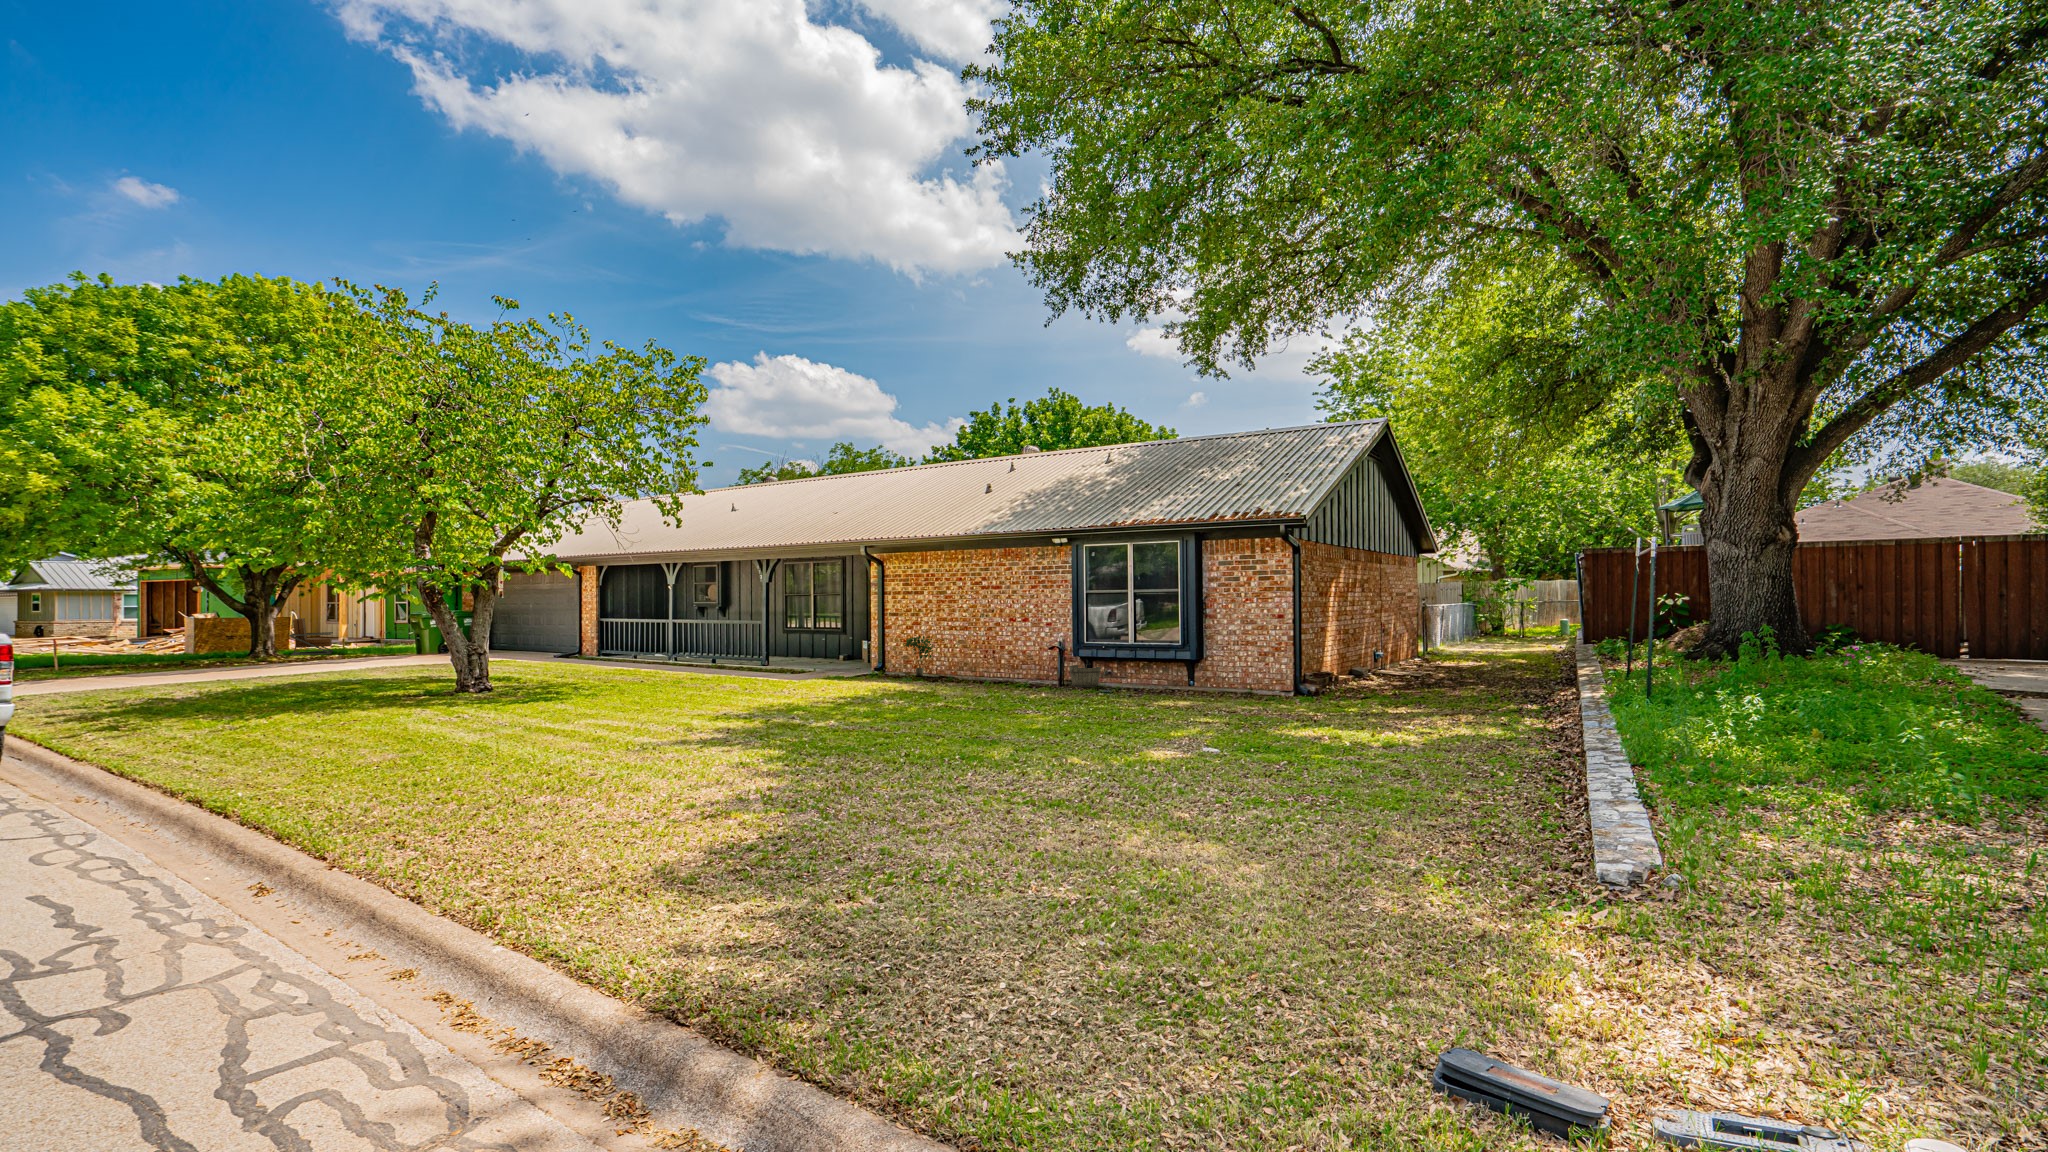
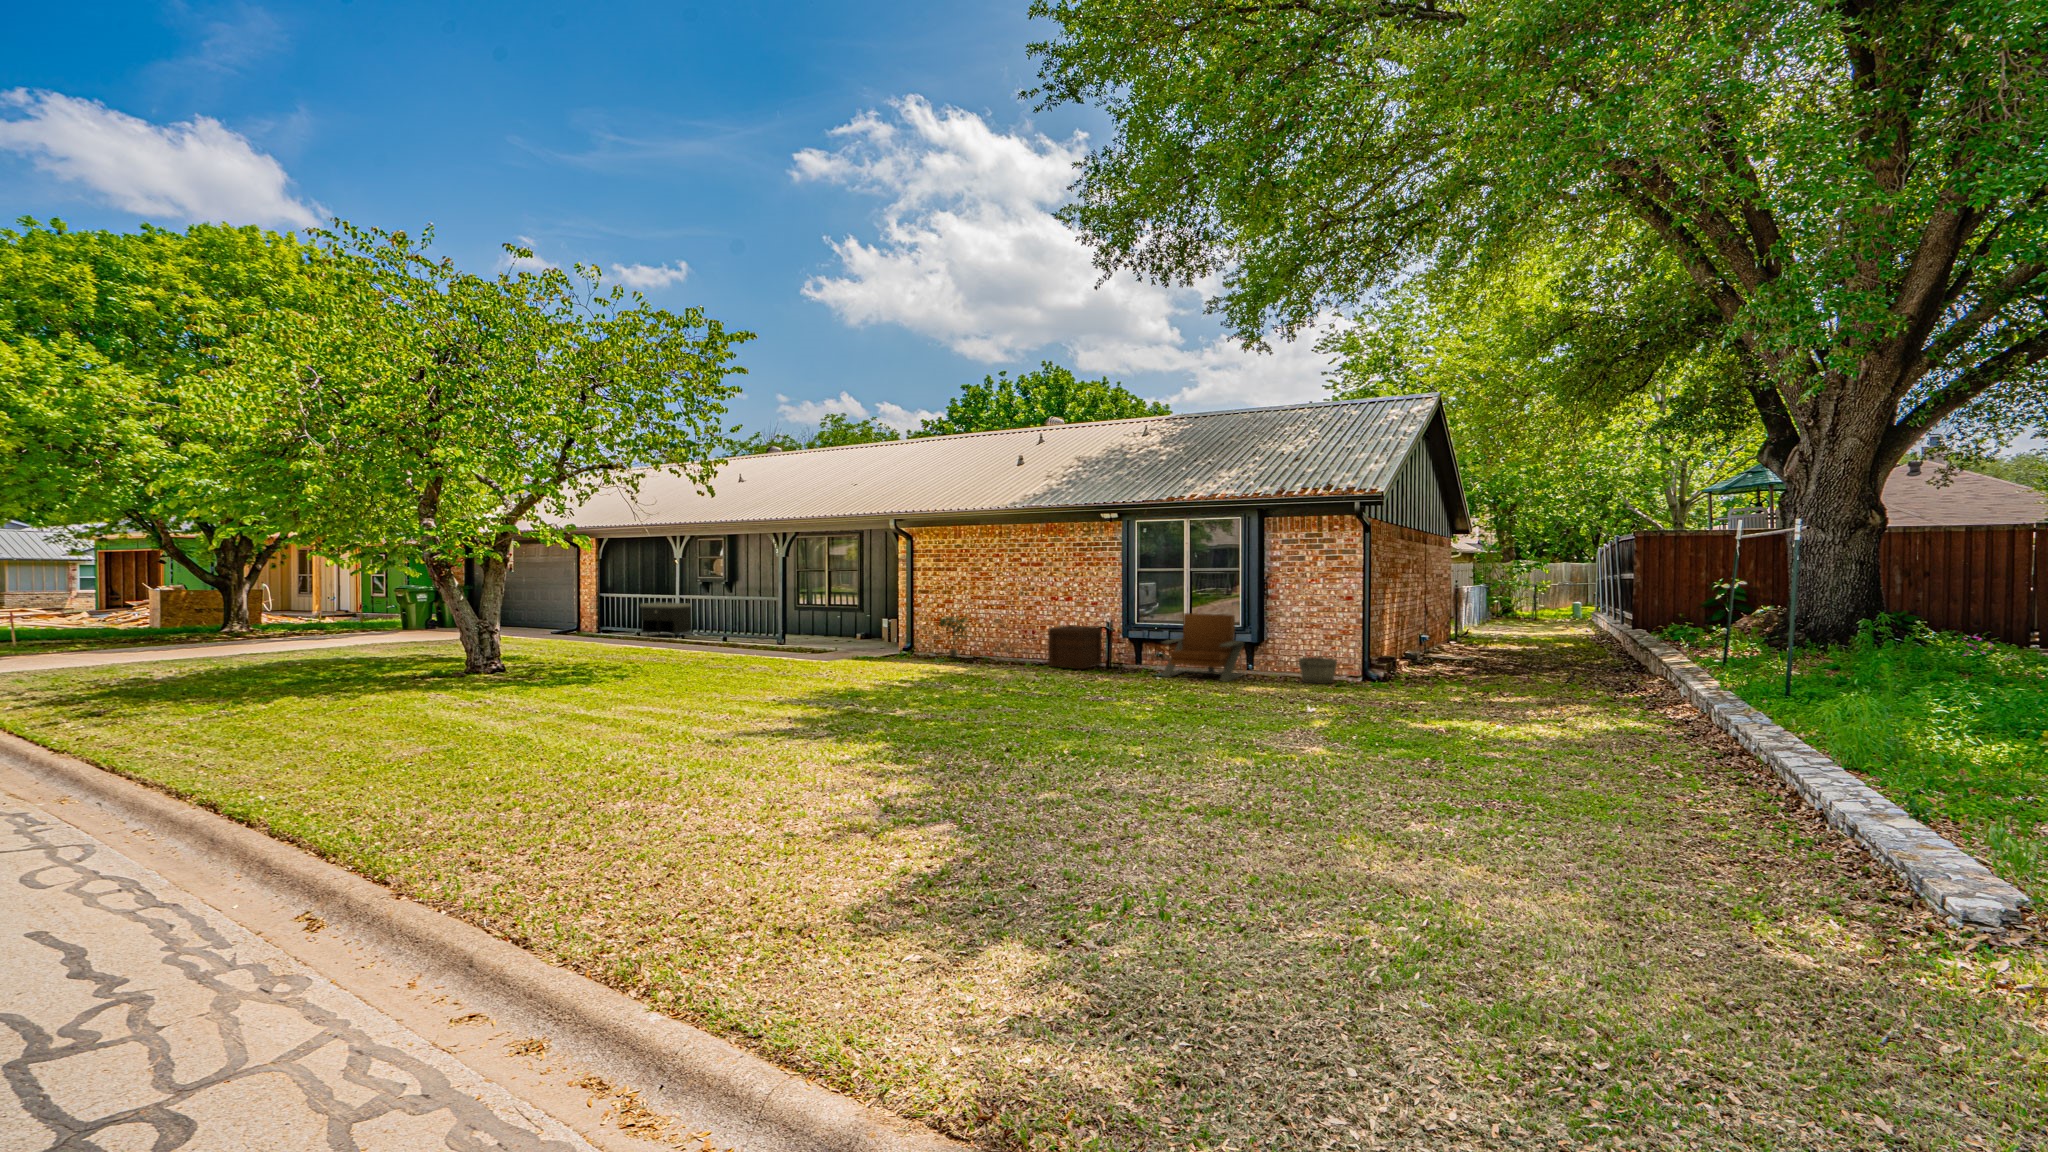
lounge chair: present [289,618,333,655] -> present [1162,613,1244,682]
storage bench: none [635,626,684,659] -> present [640,602,692,635]
wooden crate: none [1004,644,1056,686] -> present [1048,625,1102,669]
wooden bucket: present [1069,661,1101,687] -> present [1299,655,1337,684]

